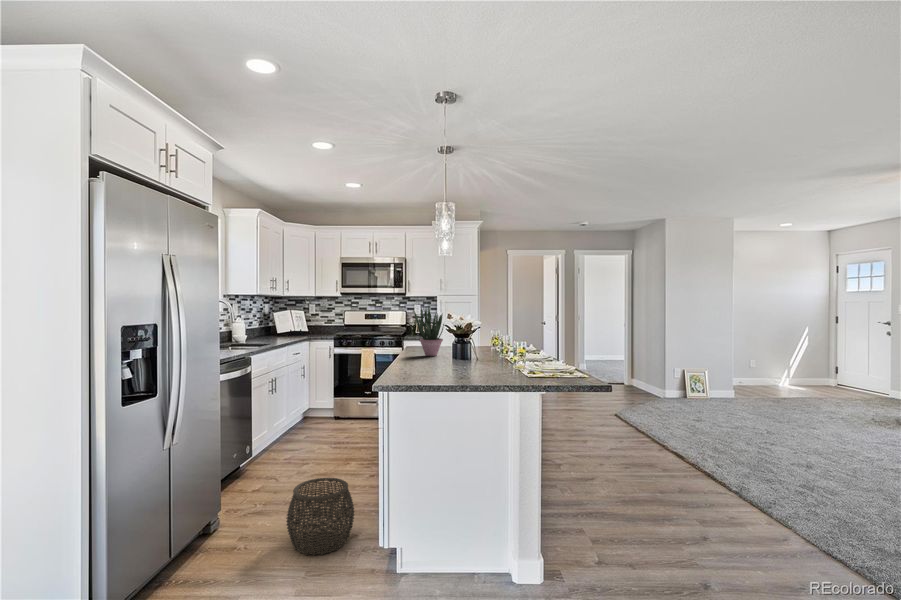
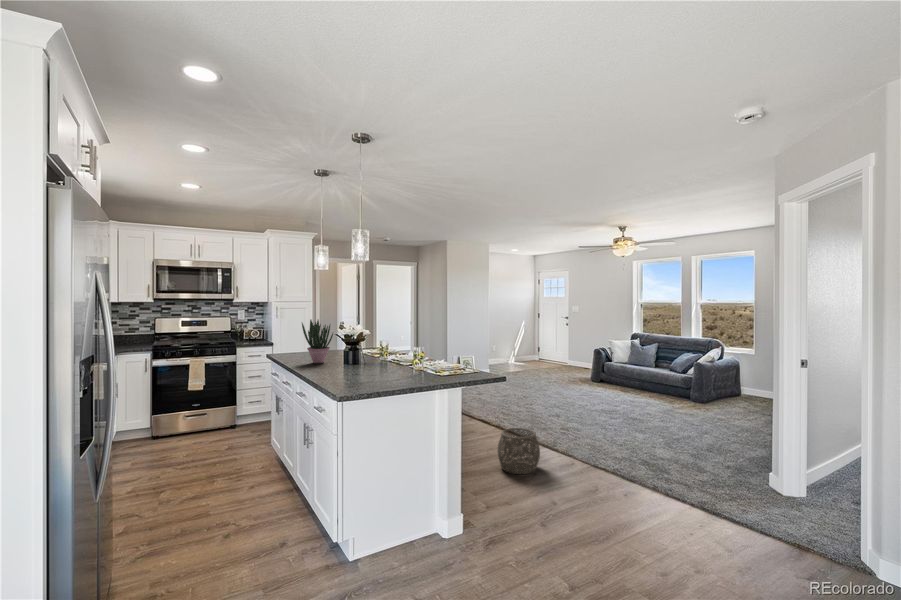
woven basket: present [286,478,355,555] -> present [497,428,540,474]

